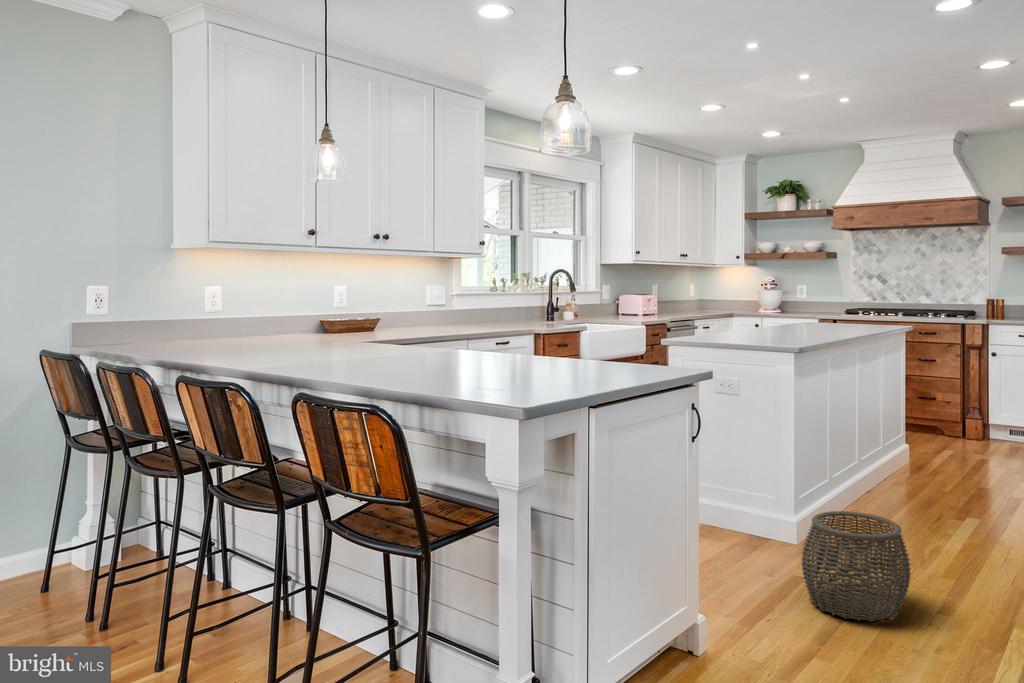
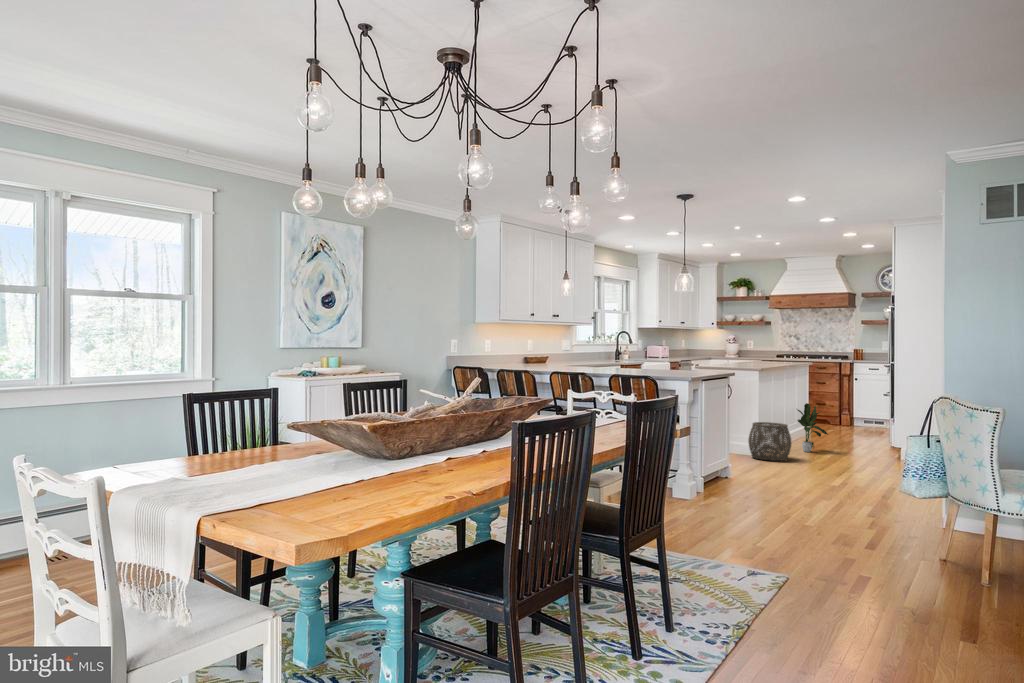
potted plant: none [905,448,986,559] -> present [798,403,828,452]

